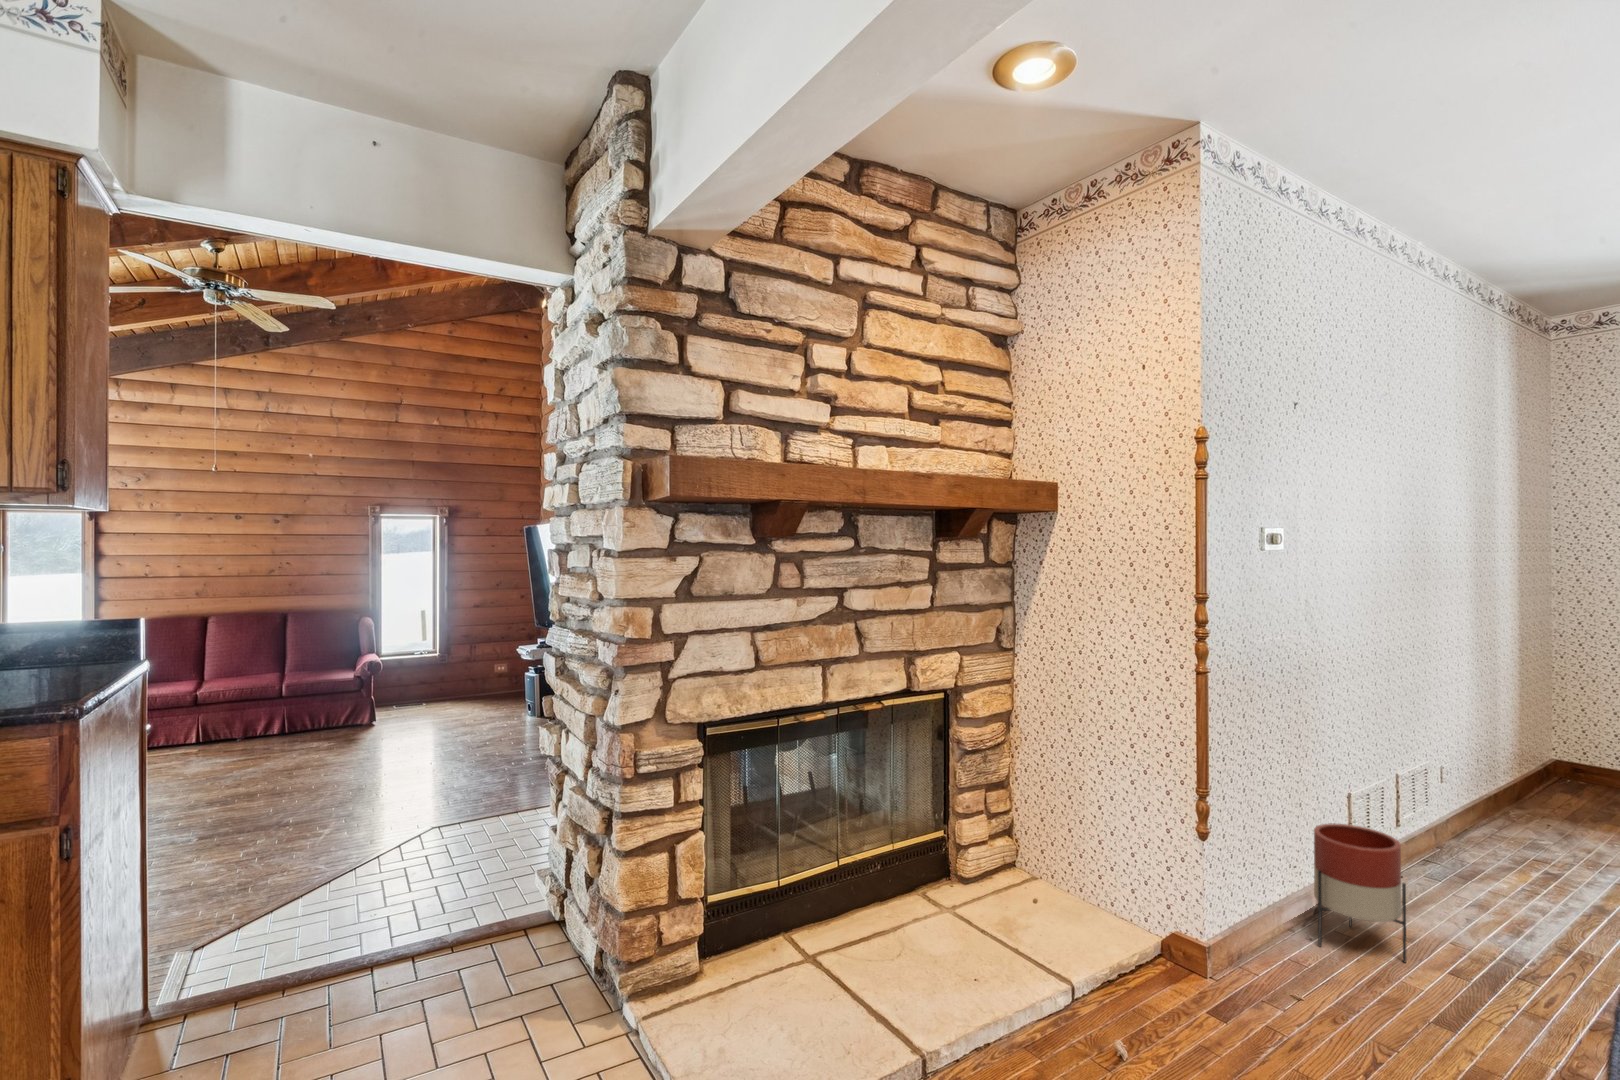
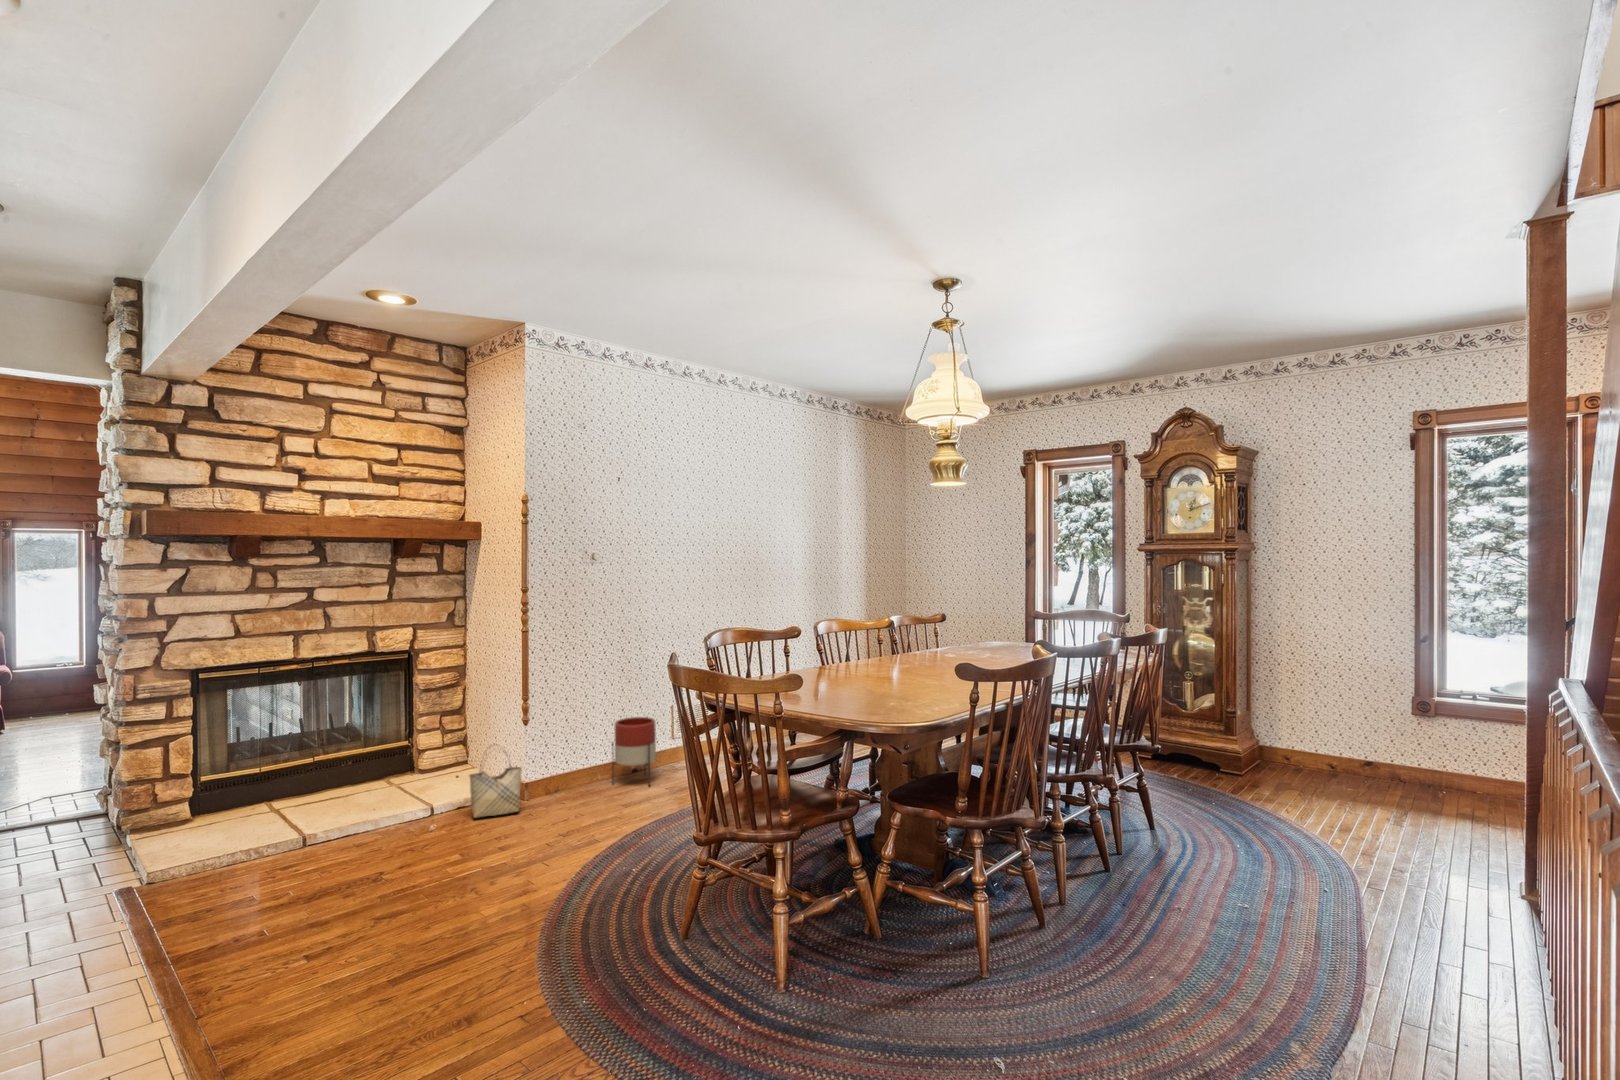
woven basket: none [1153,877,1241,1022] -> present [469,744,522,818]

